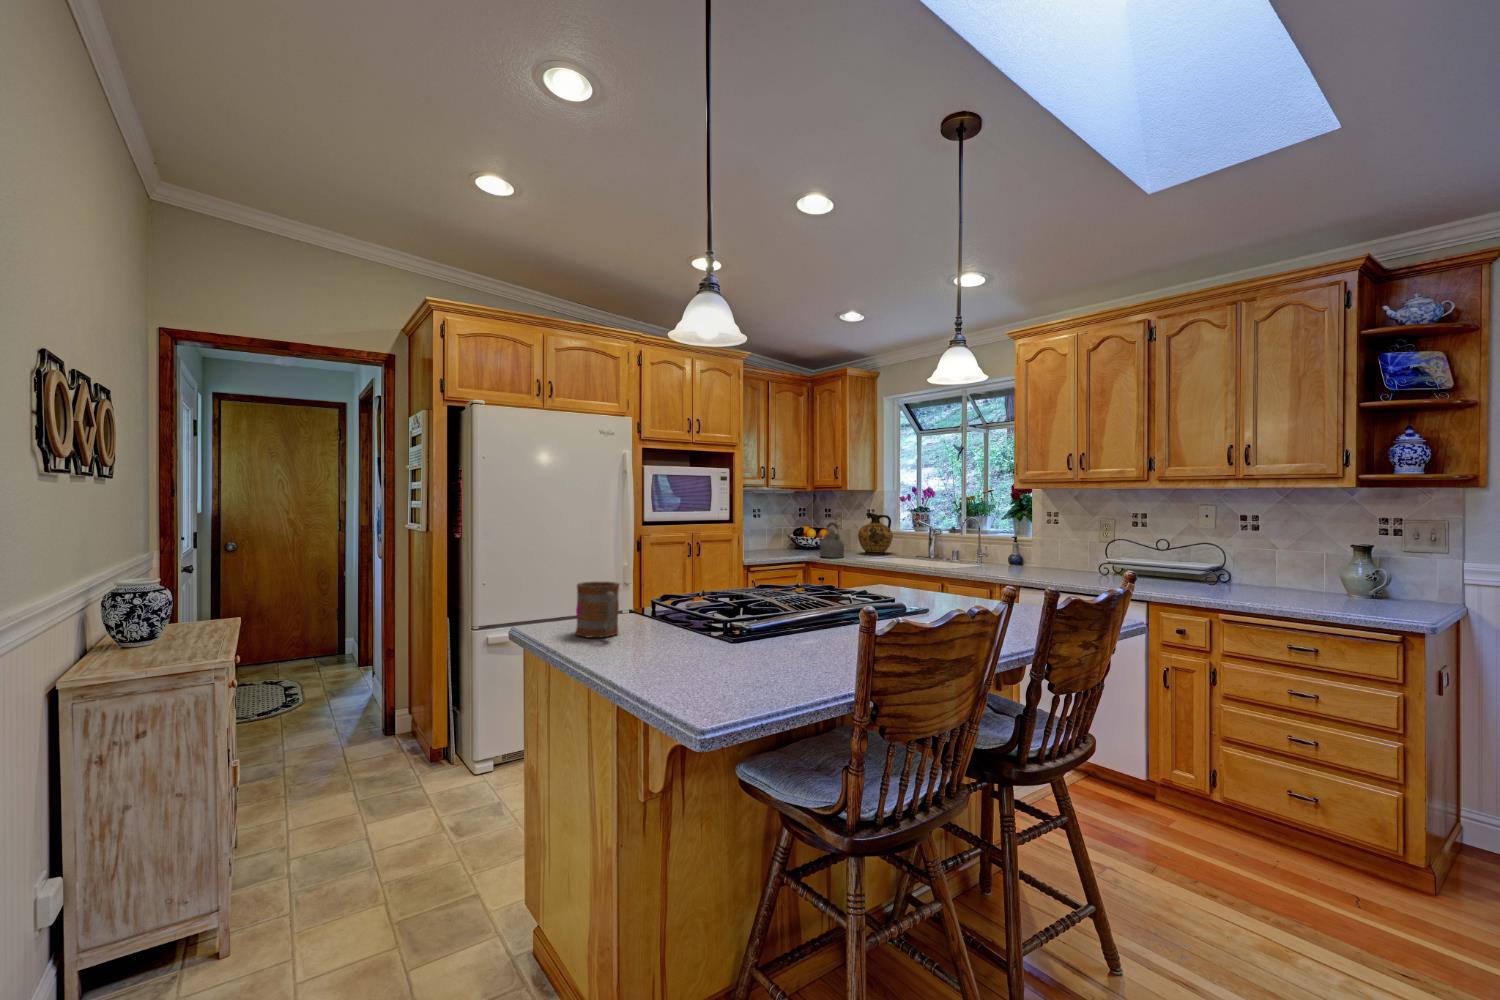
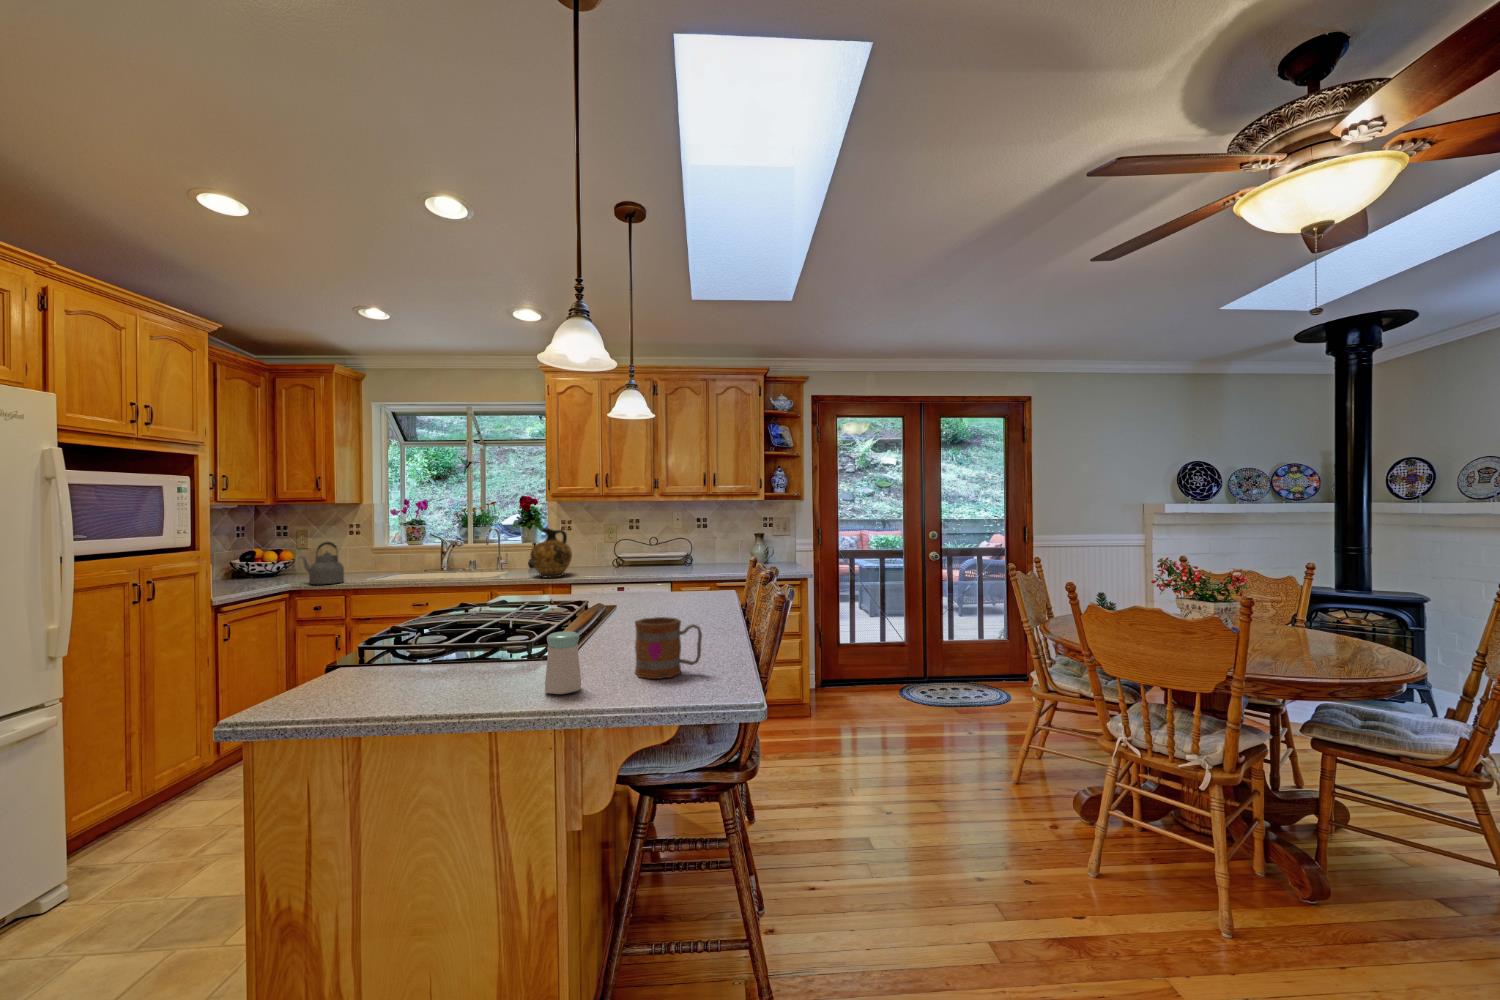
ceramic jug: present [858,512,893,555] -> present [530,528,572,578]
mug: present [576,582,619,637] -> present [635,617,702,679]
salt shaker: none [633,600,668,660] -> present [545,631,581,694]

